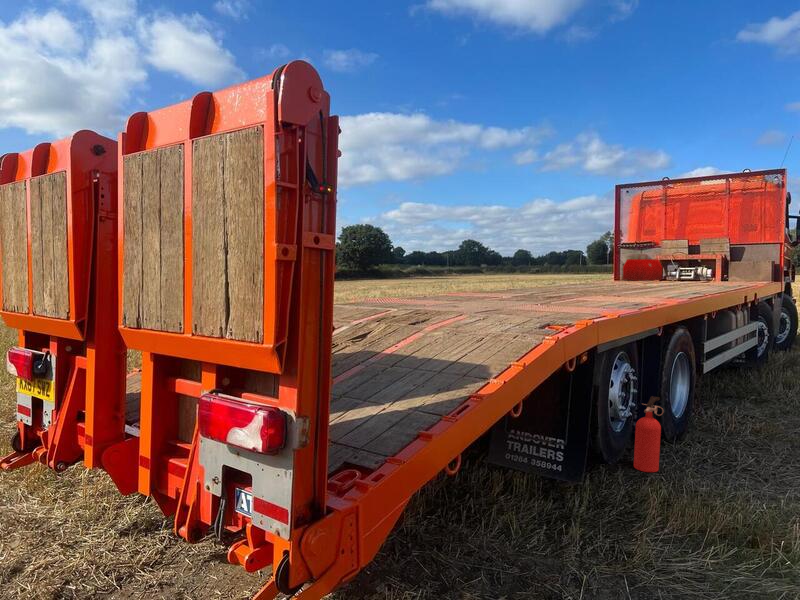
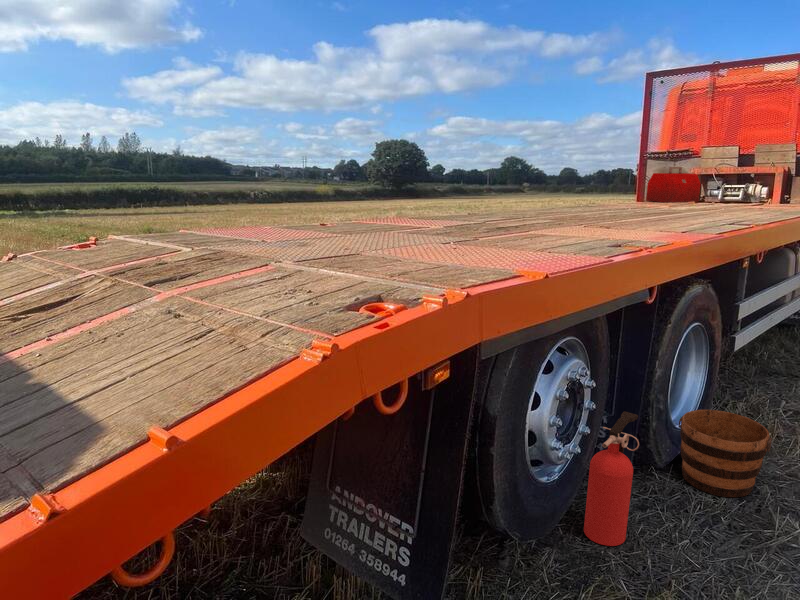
bucket: none [678,404,734,453] -> present [678,410,772,497]

